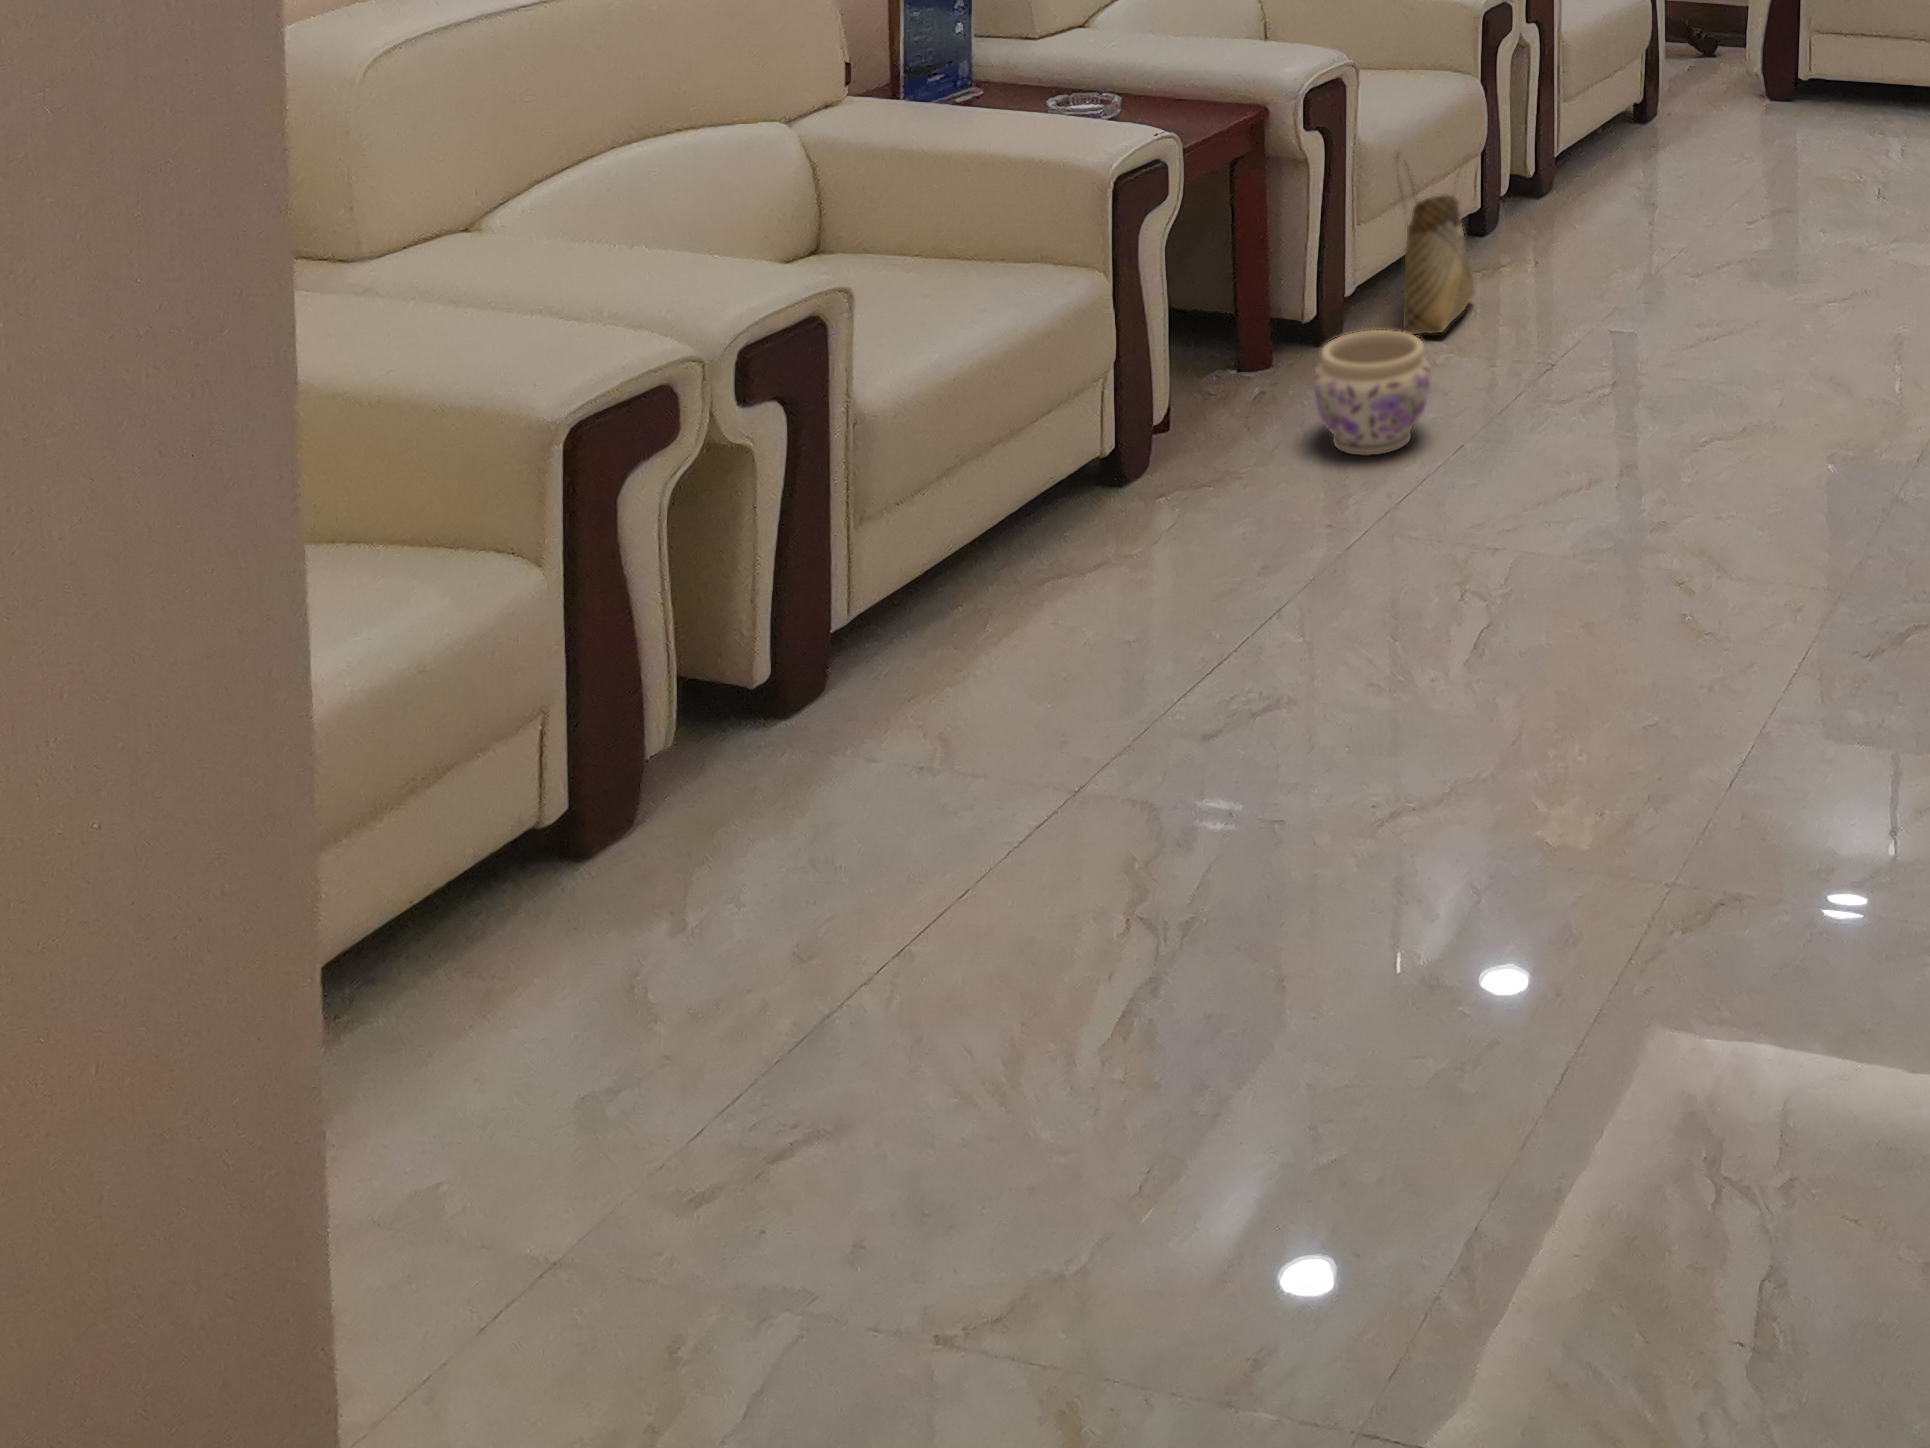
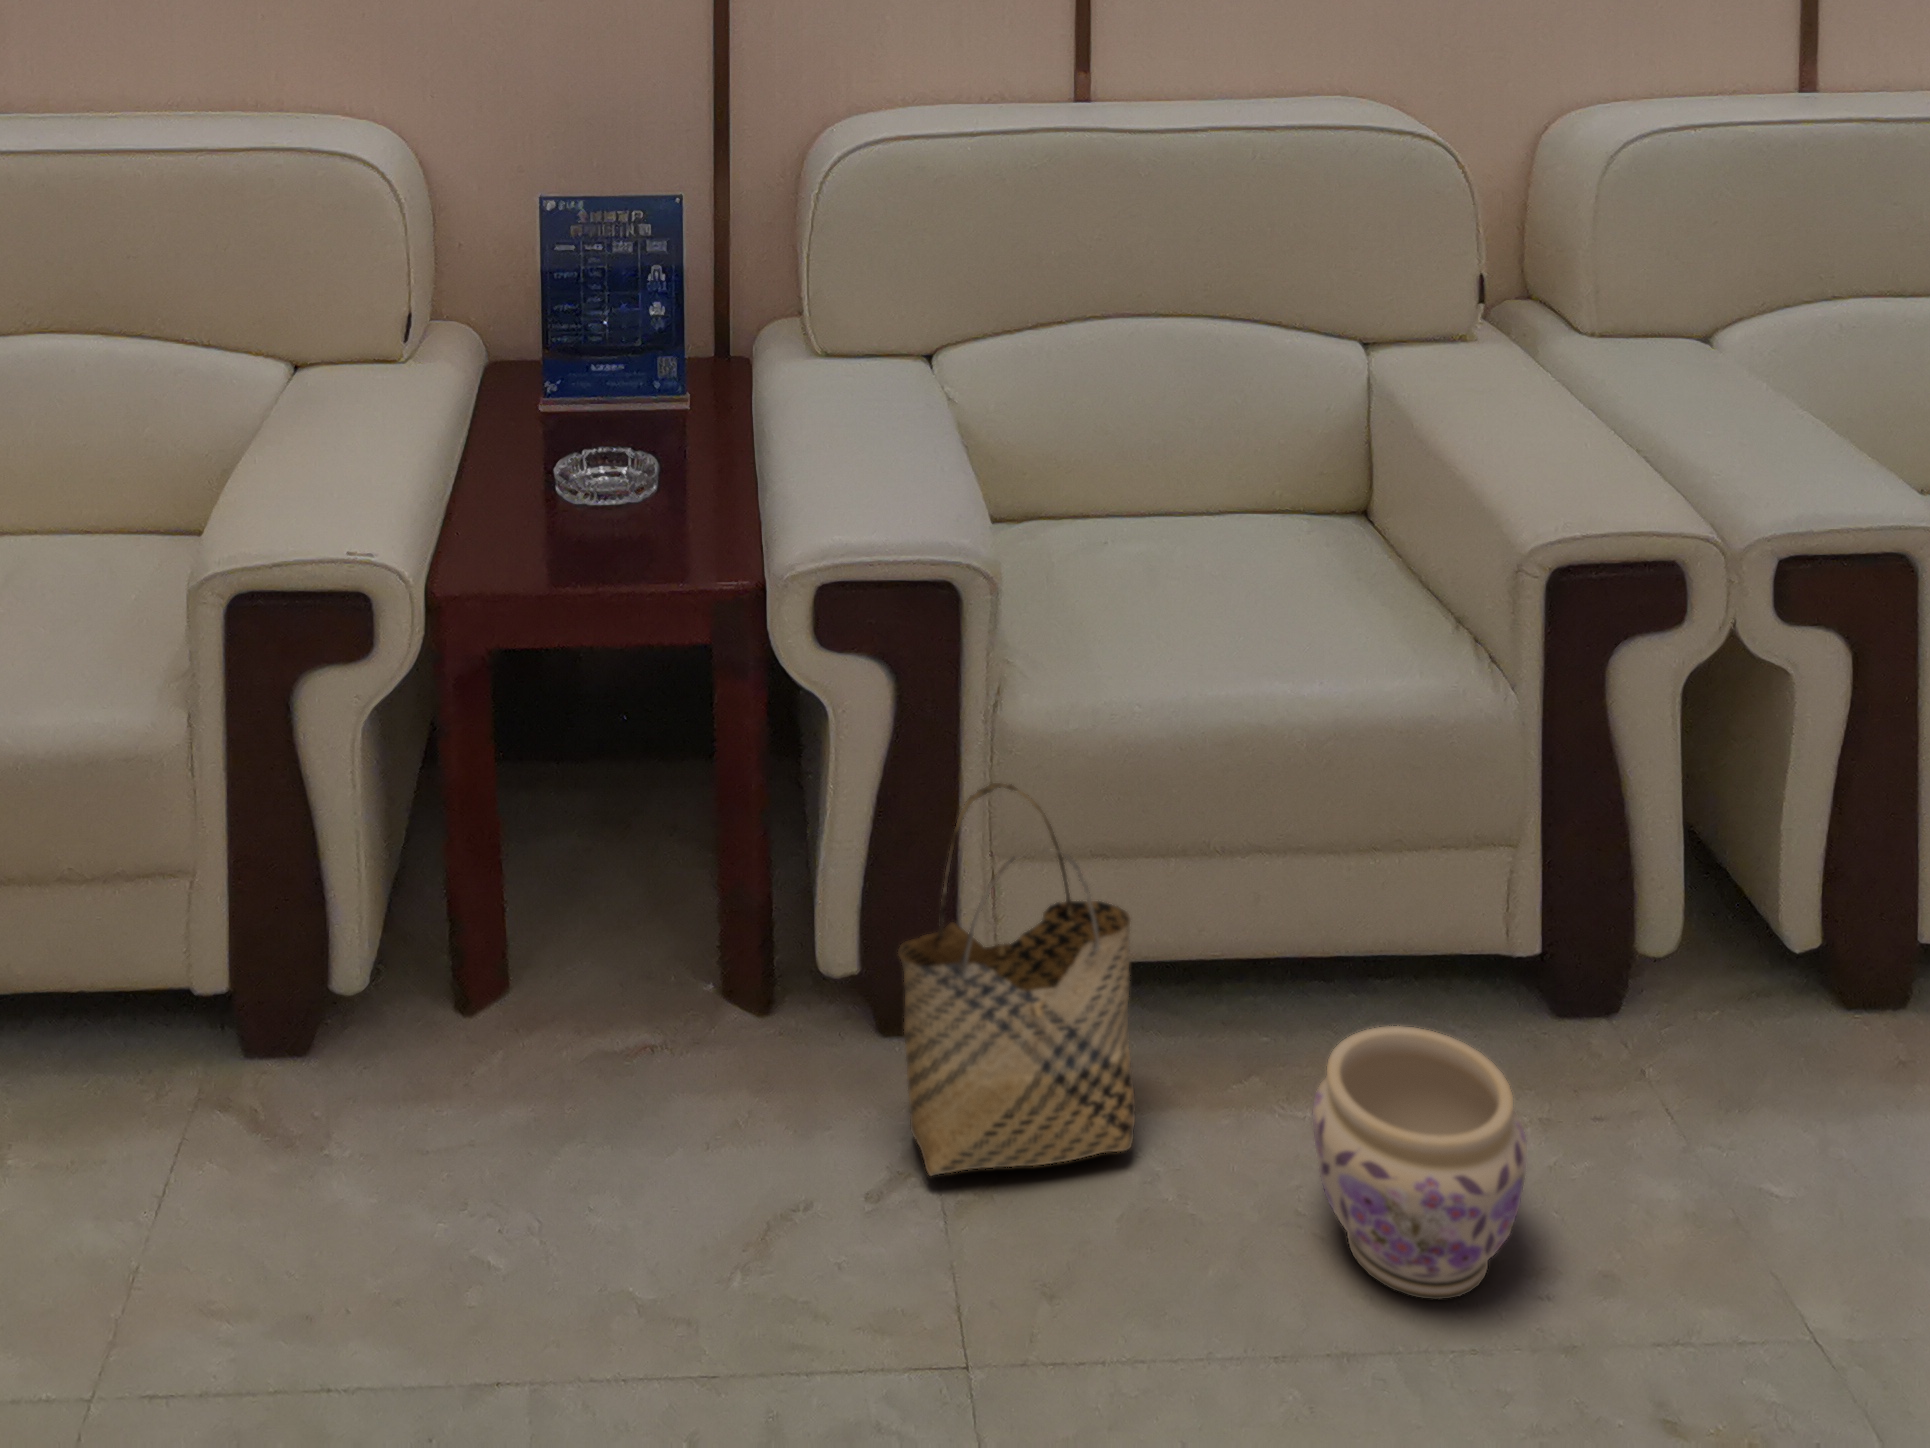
planter: present [1314,330,1431,456] -> present [1312,1026,1527,1300]

